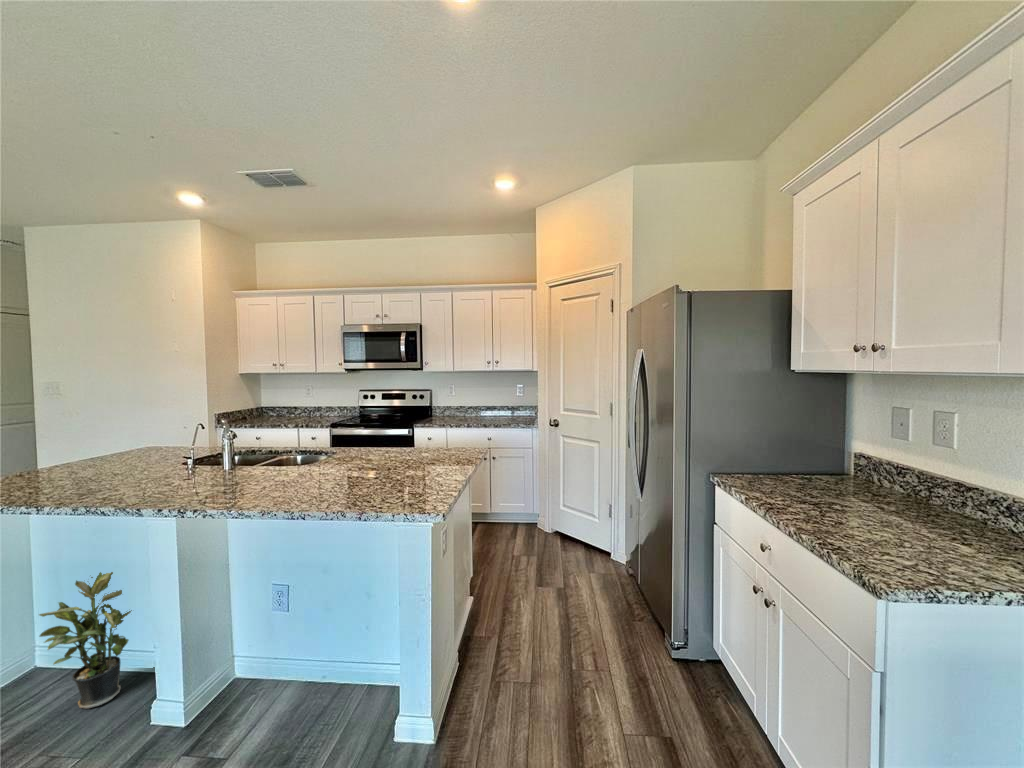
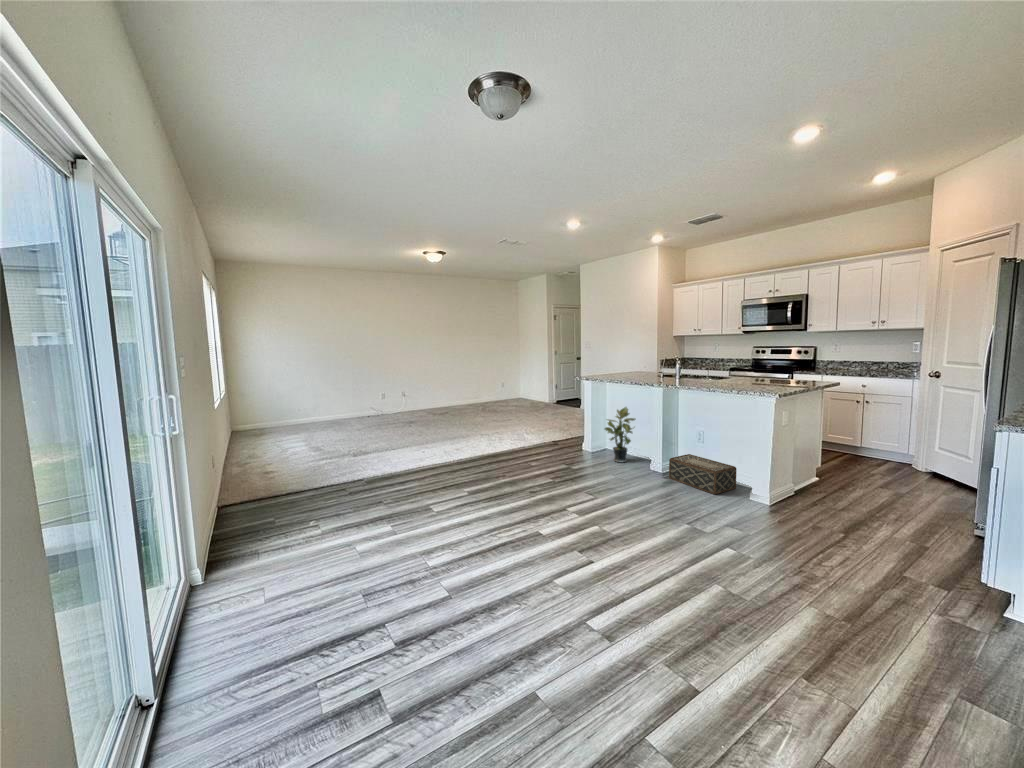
woven basket: none [227,634,370,736] -> present [669,454,736,494]

